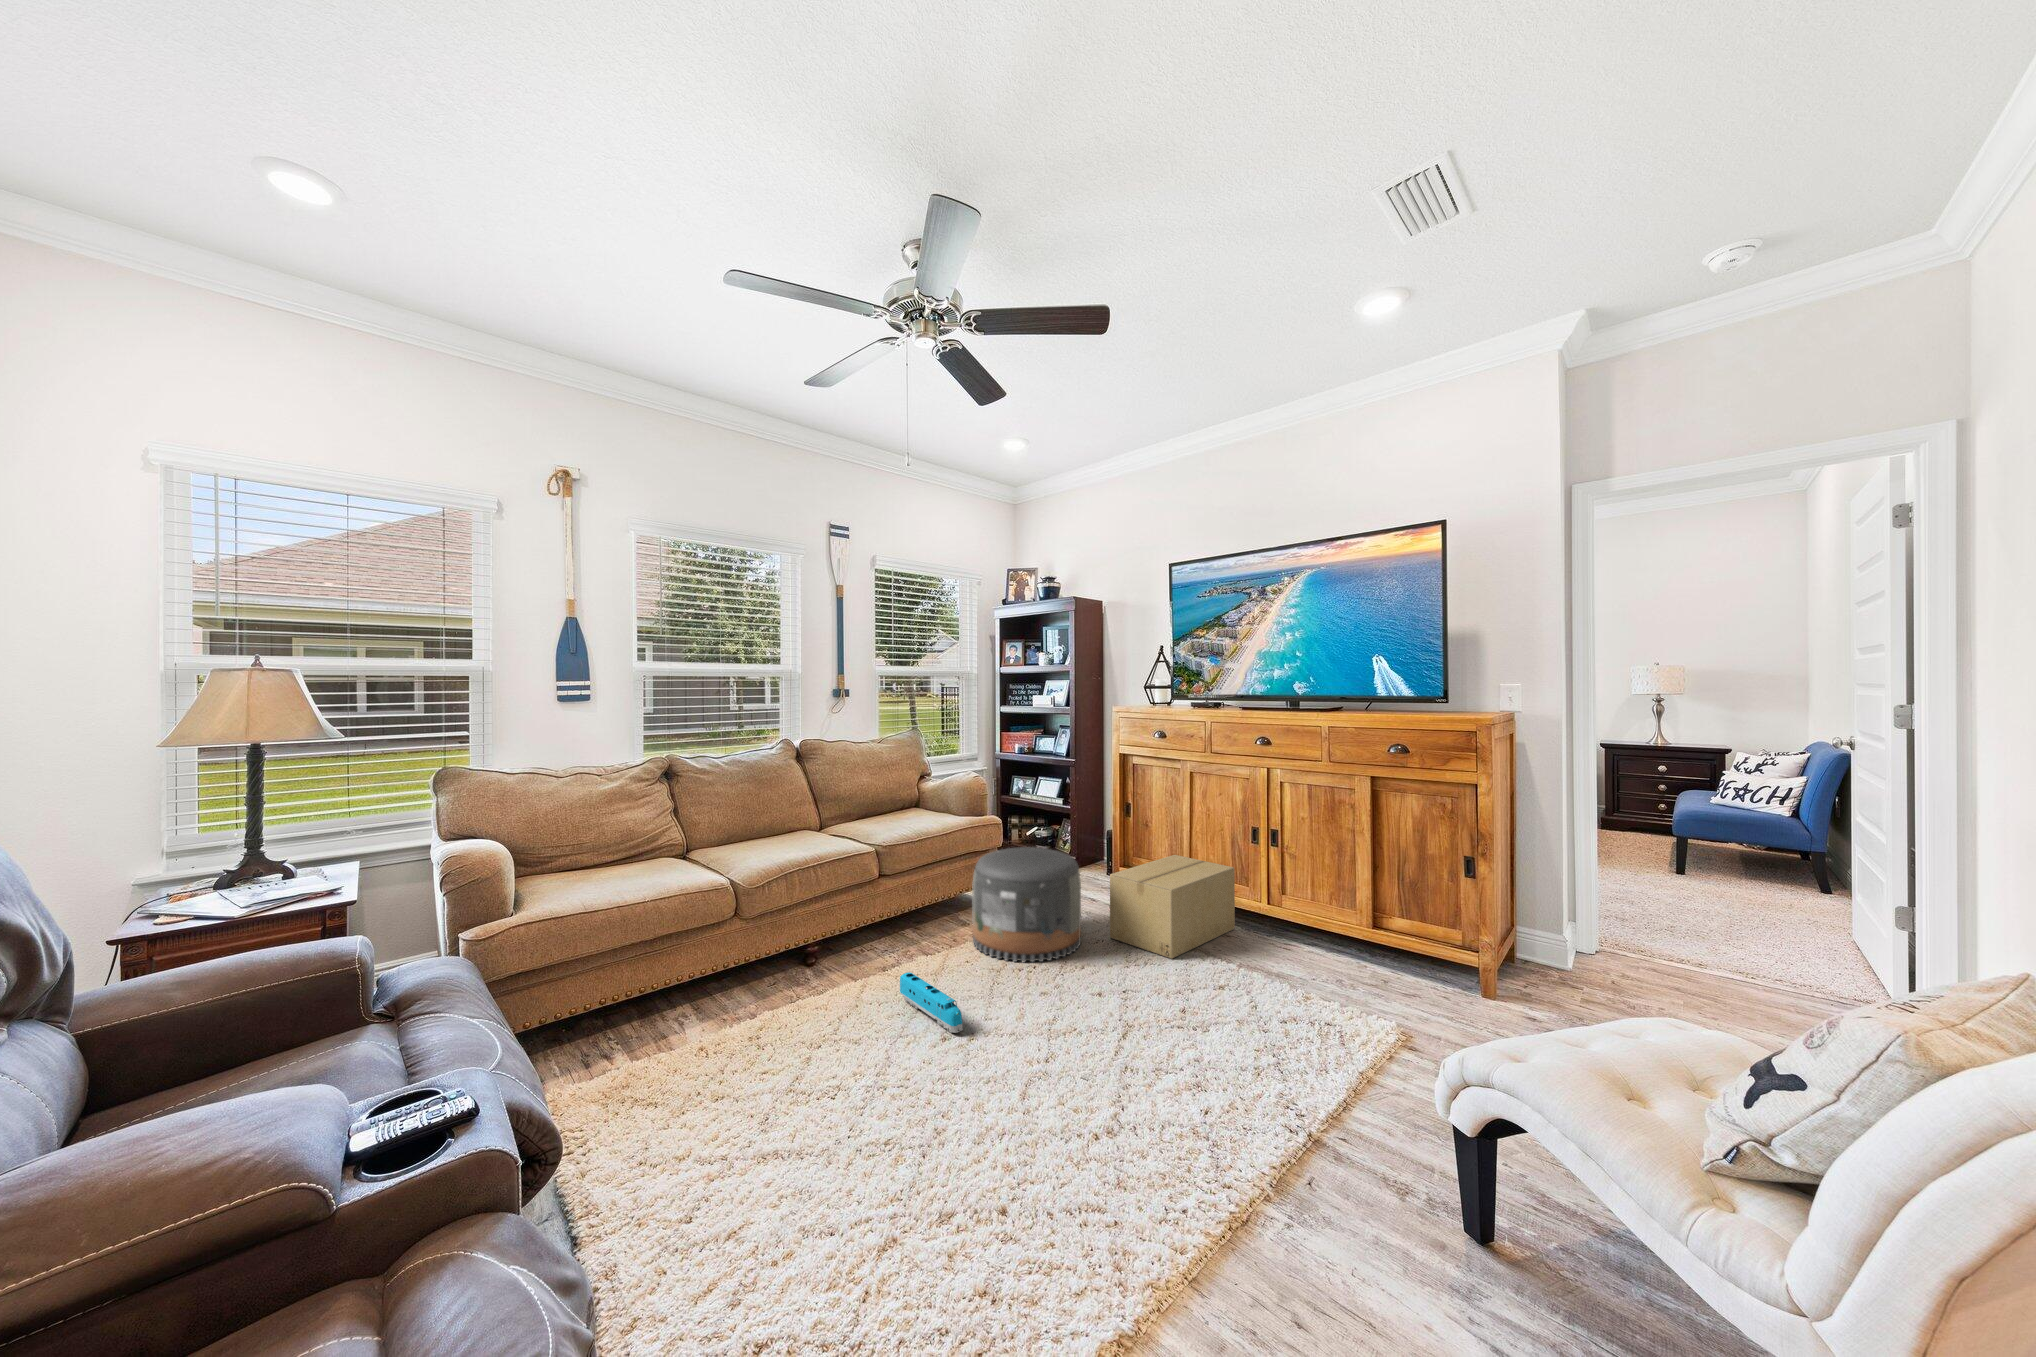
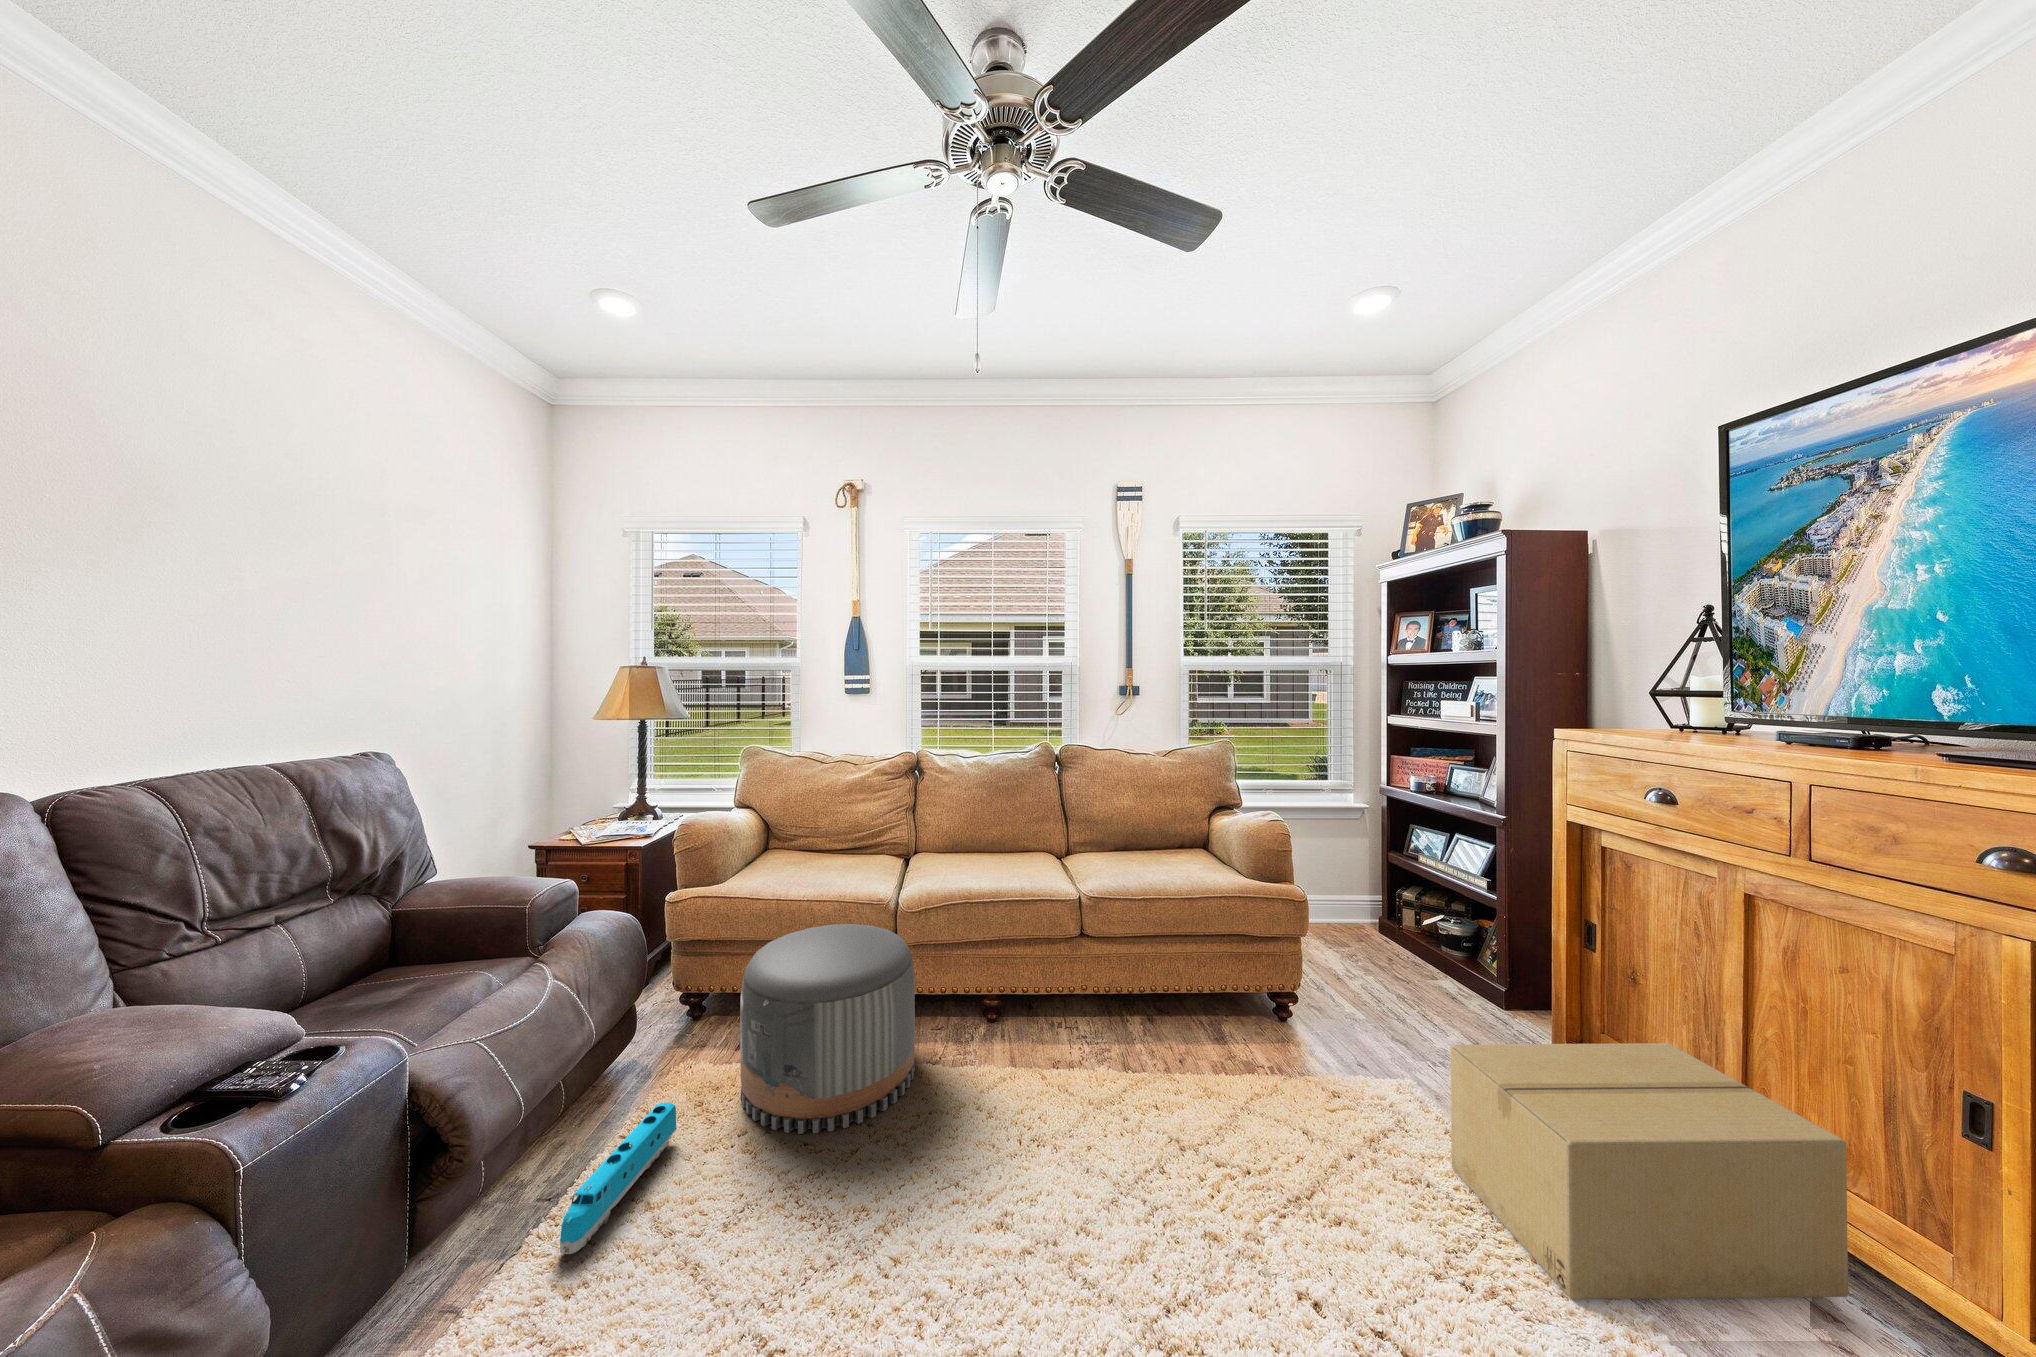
pouf: present [972,847,1081,963] -> present [740,924,915,1134]
toy train: present [900,972,963,1033] -> present [560,1102,677,1254]

